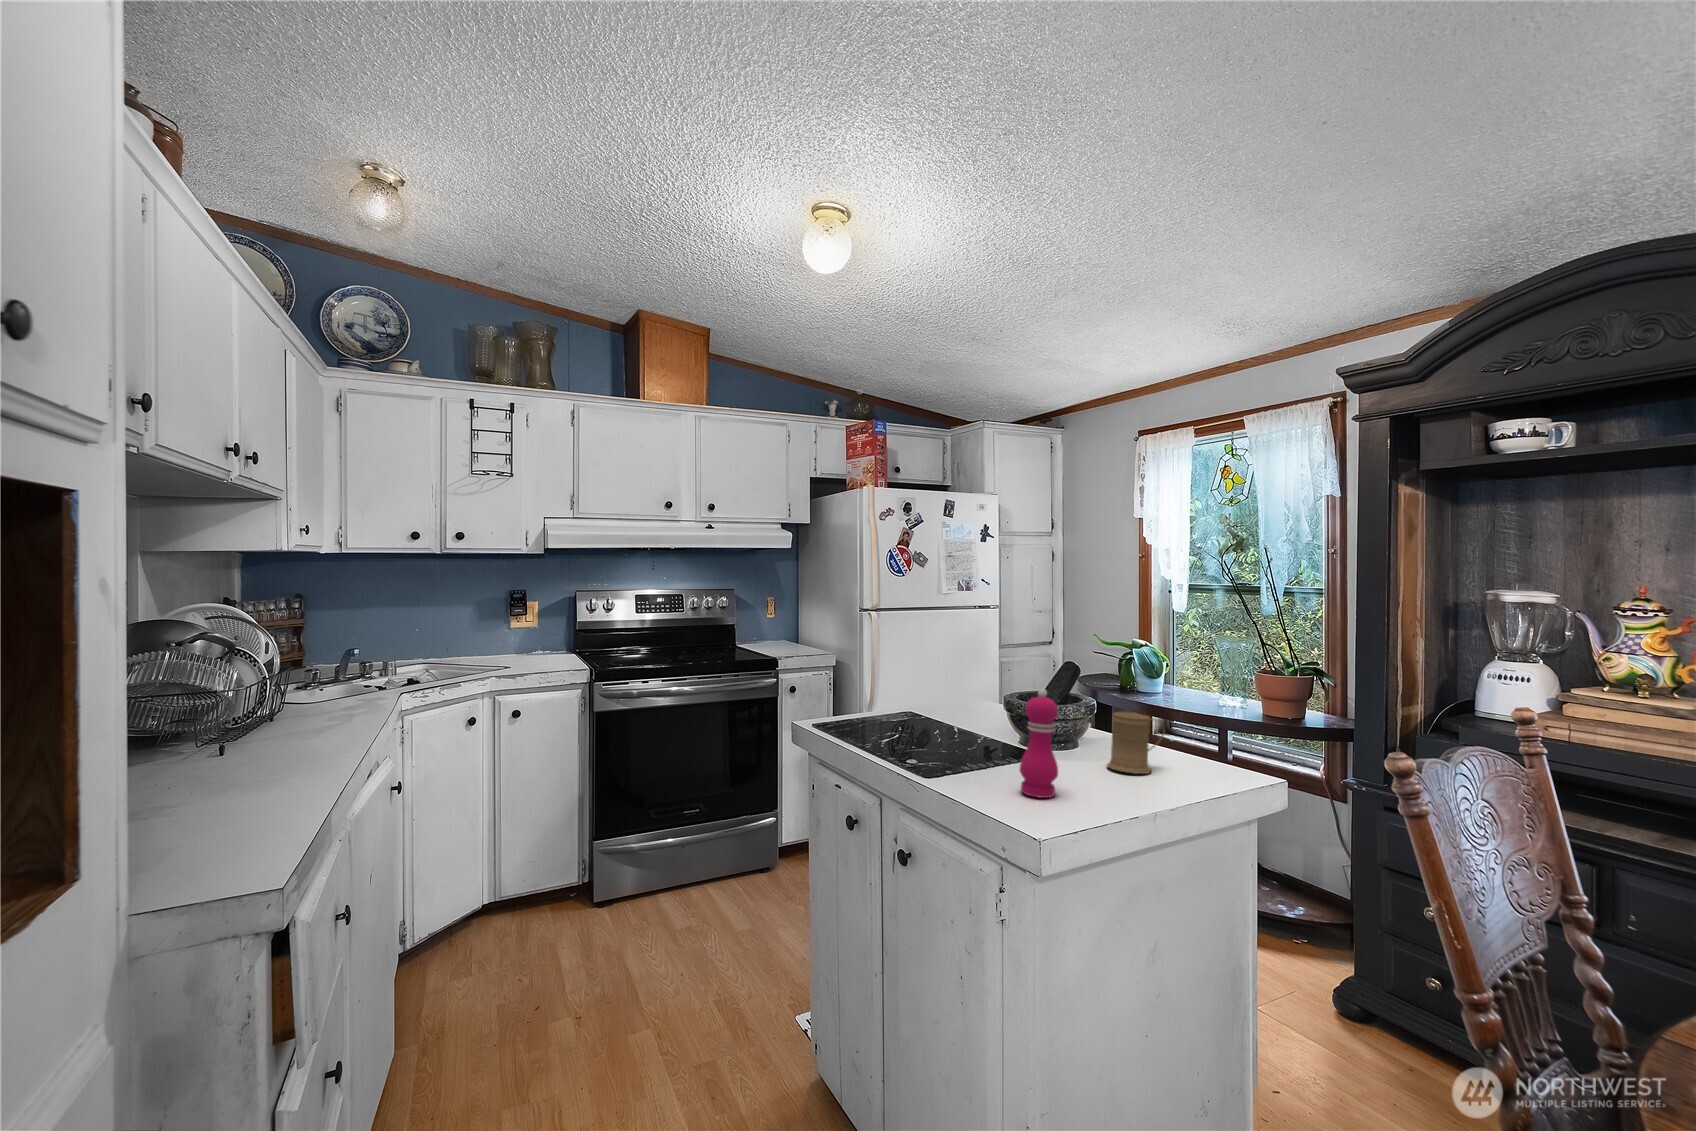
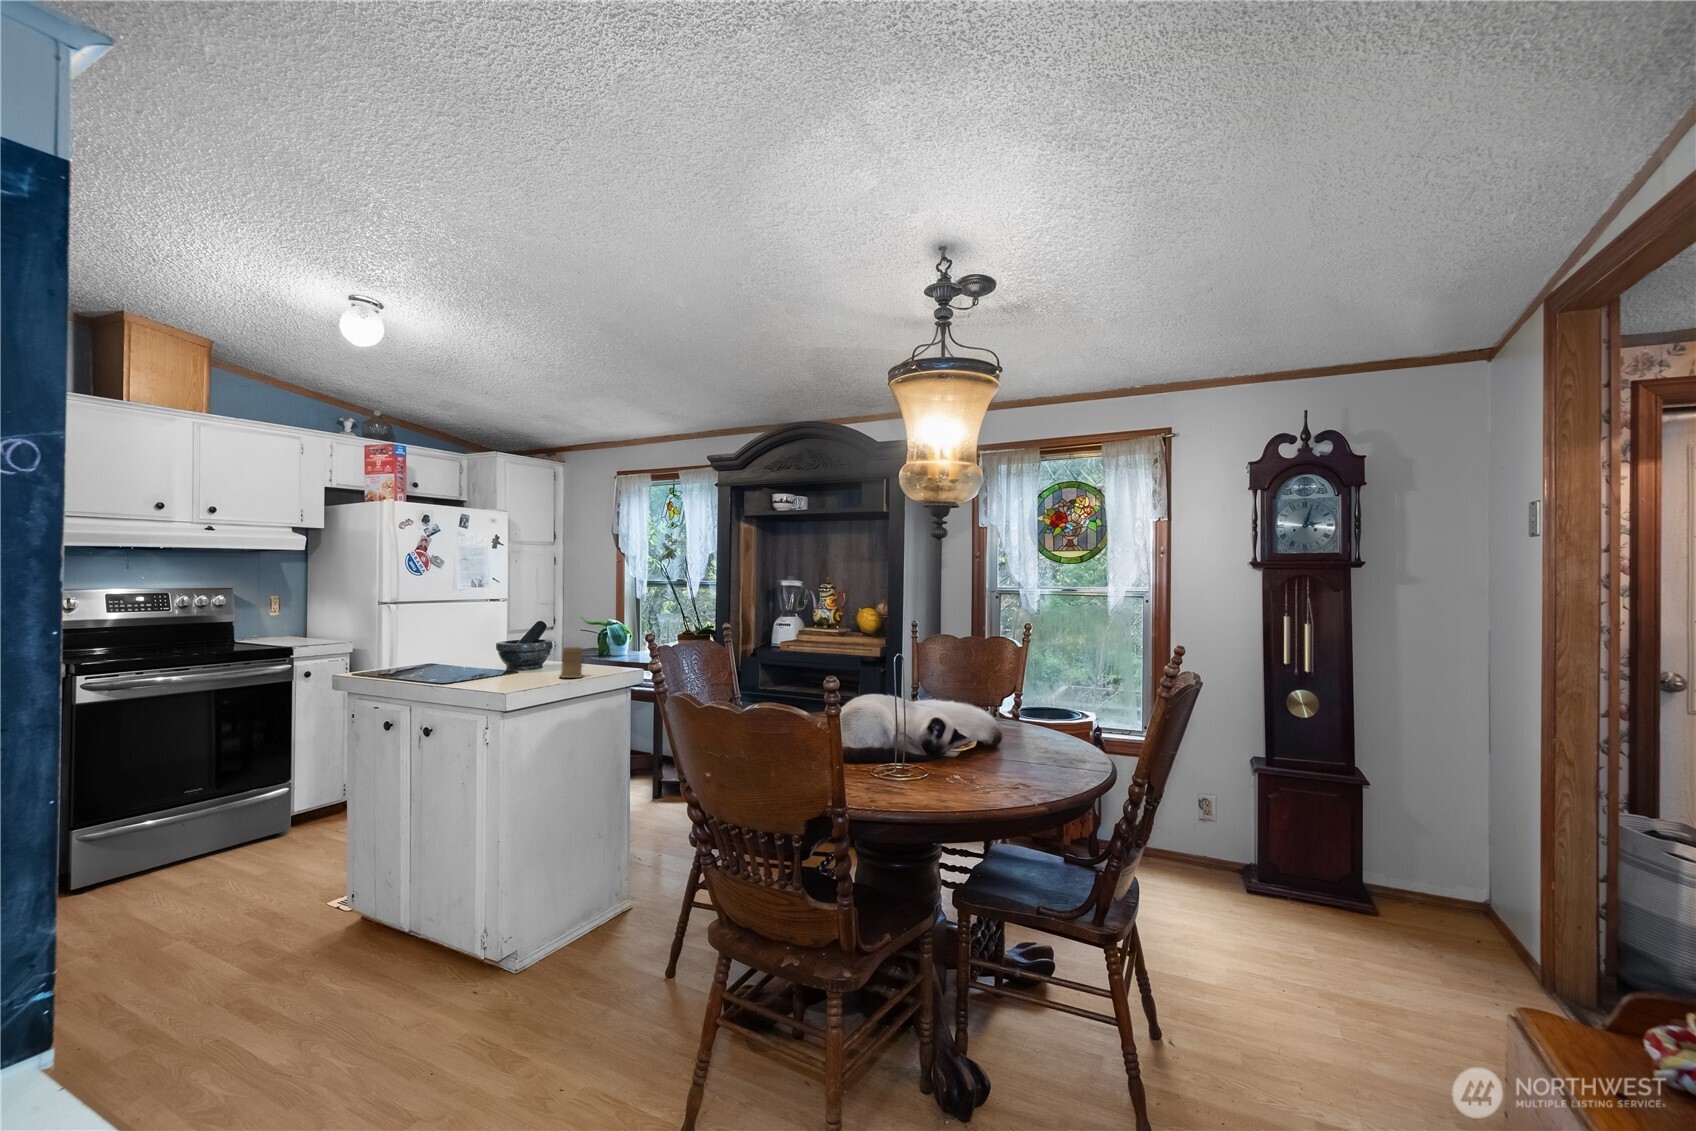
pepper mill: present [1020,689,1058,798] -> none [503,633,526,690]

